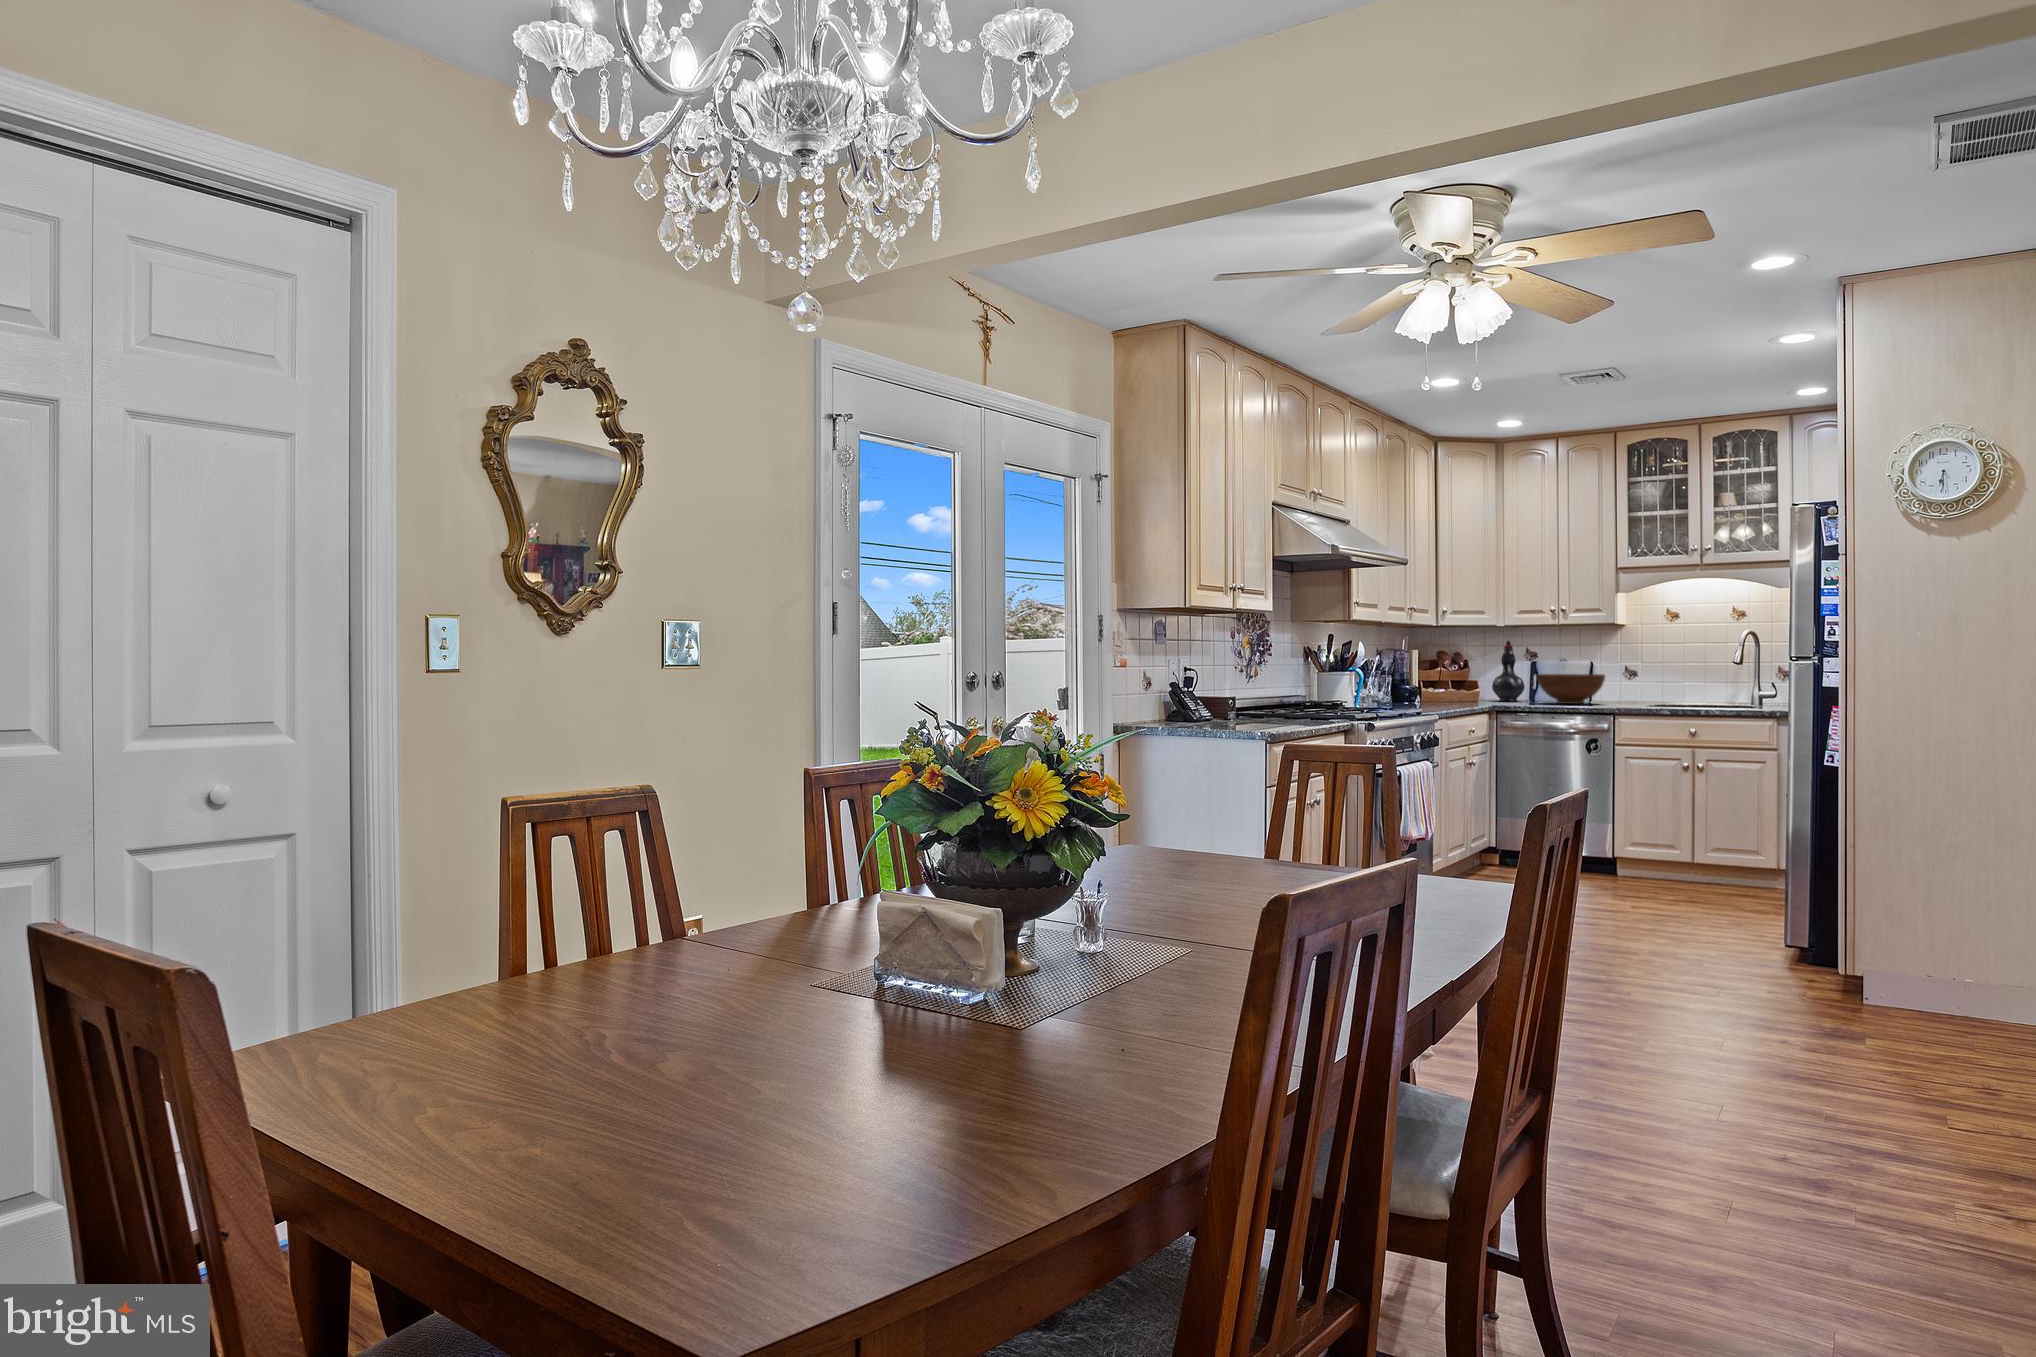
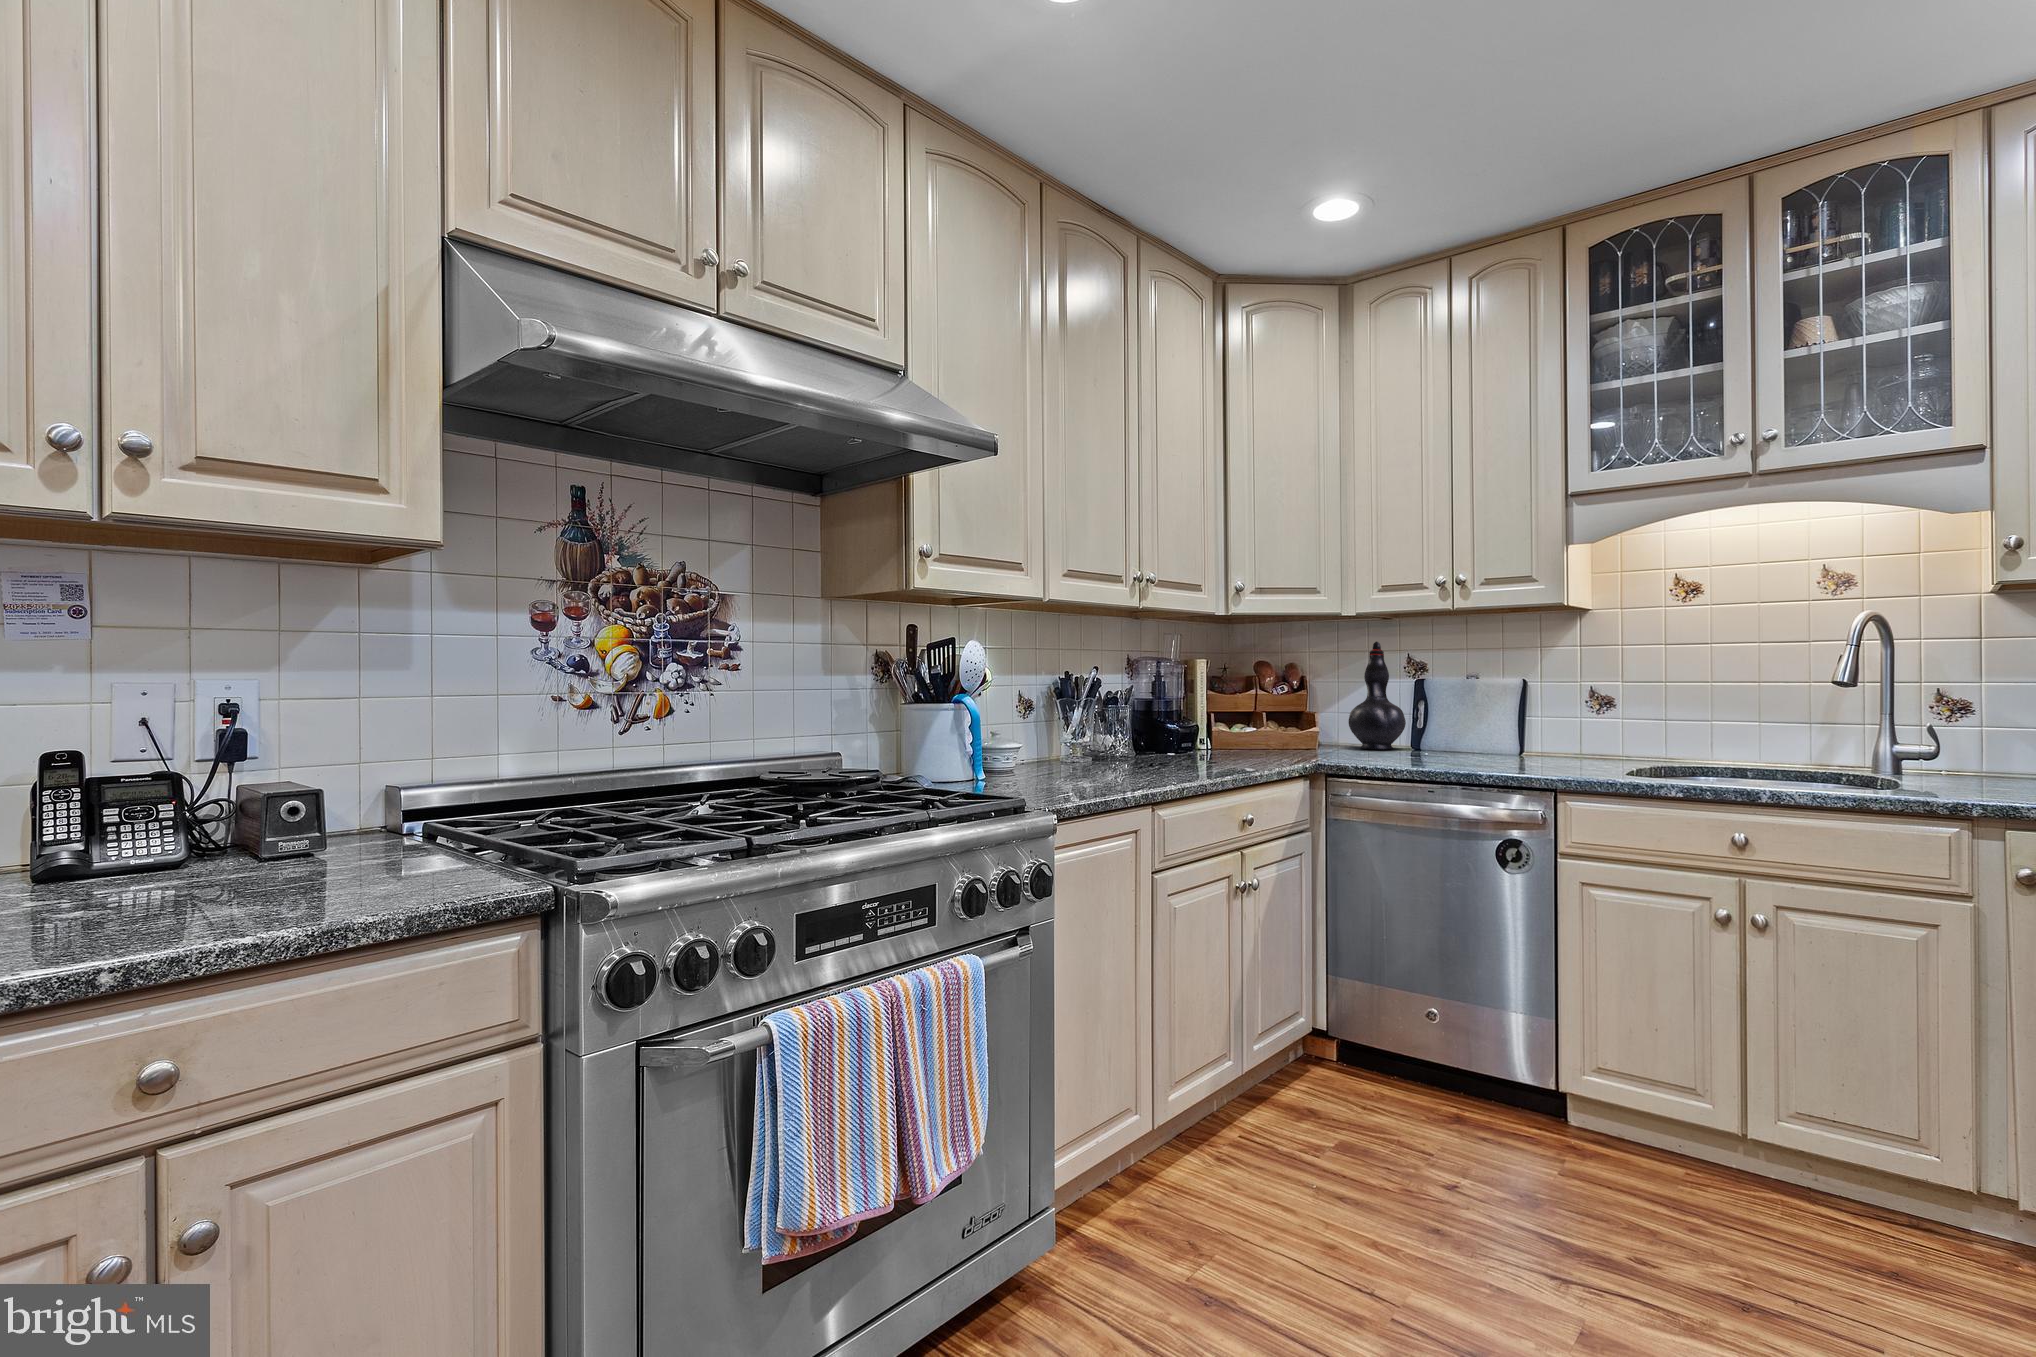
fruit bowl: present [1537,674,1605,704] -> none [1416,701,1549,760]

